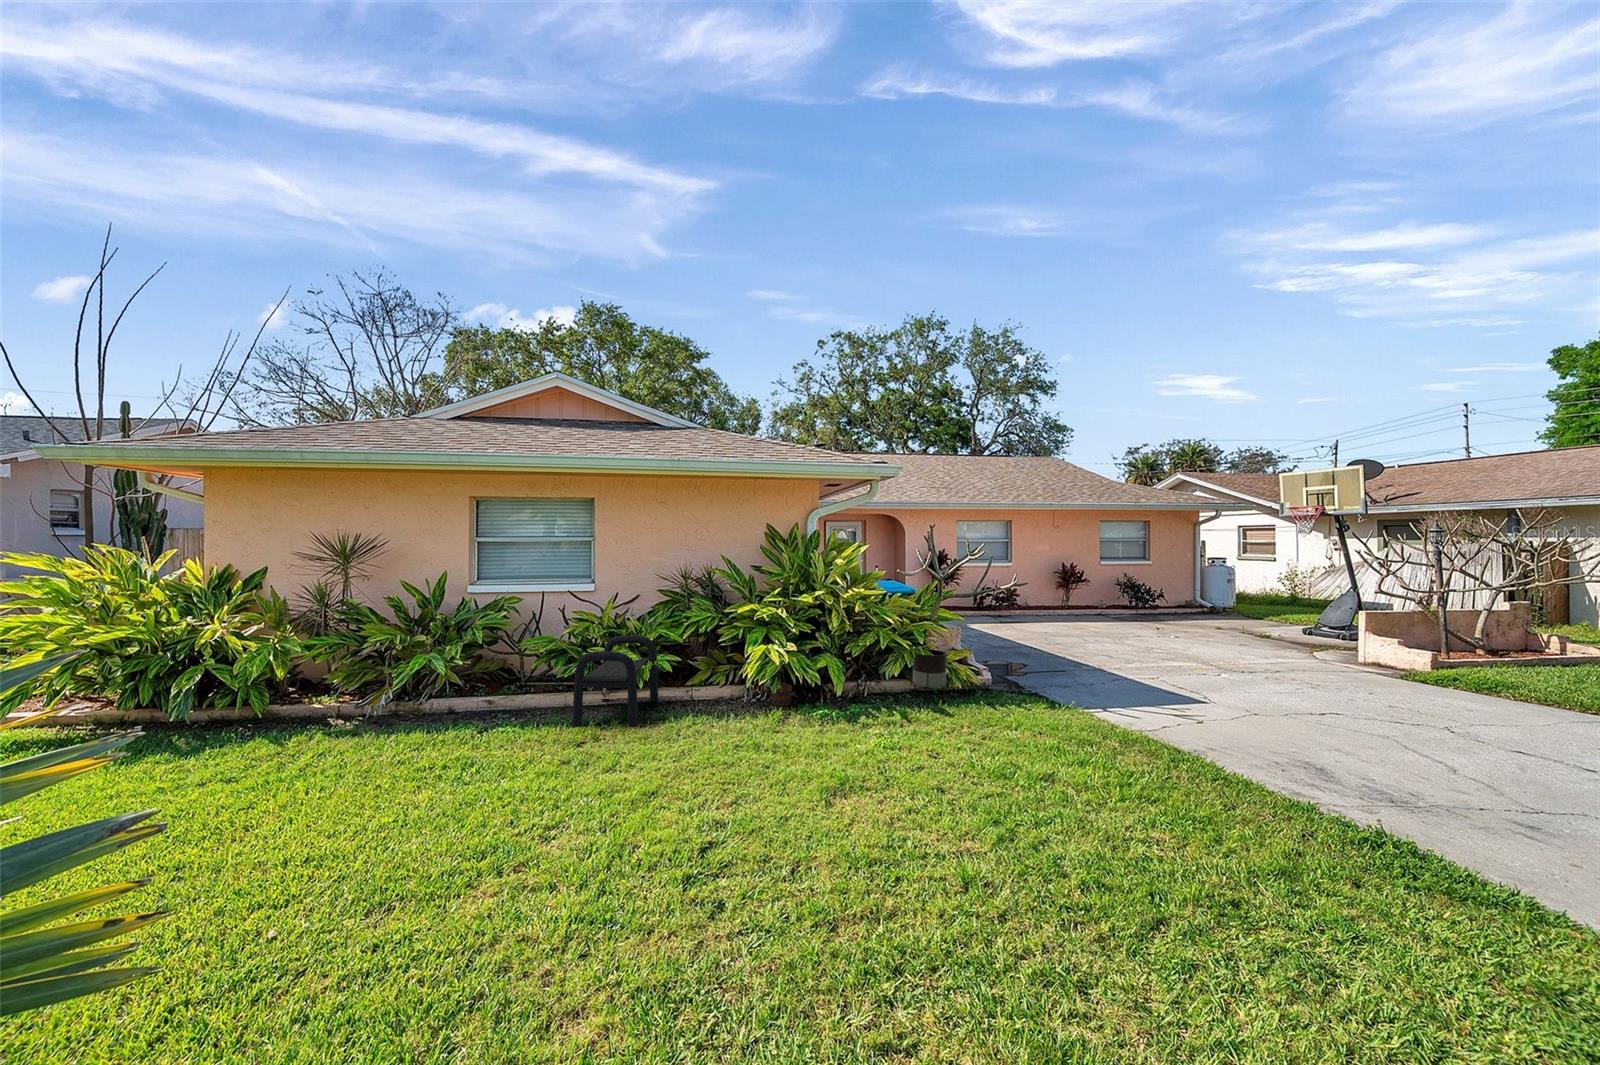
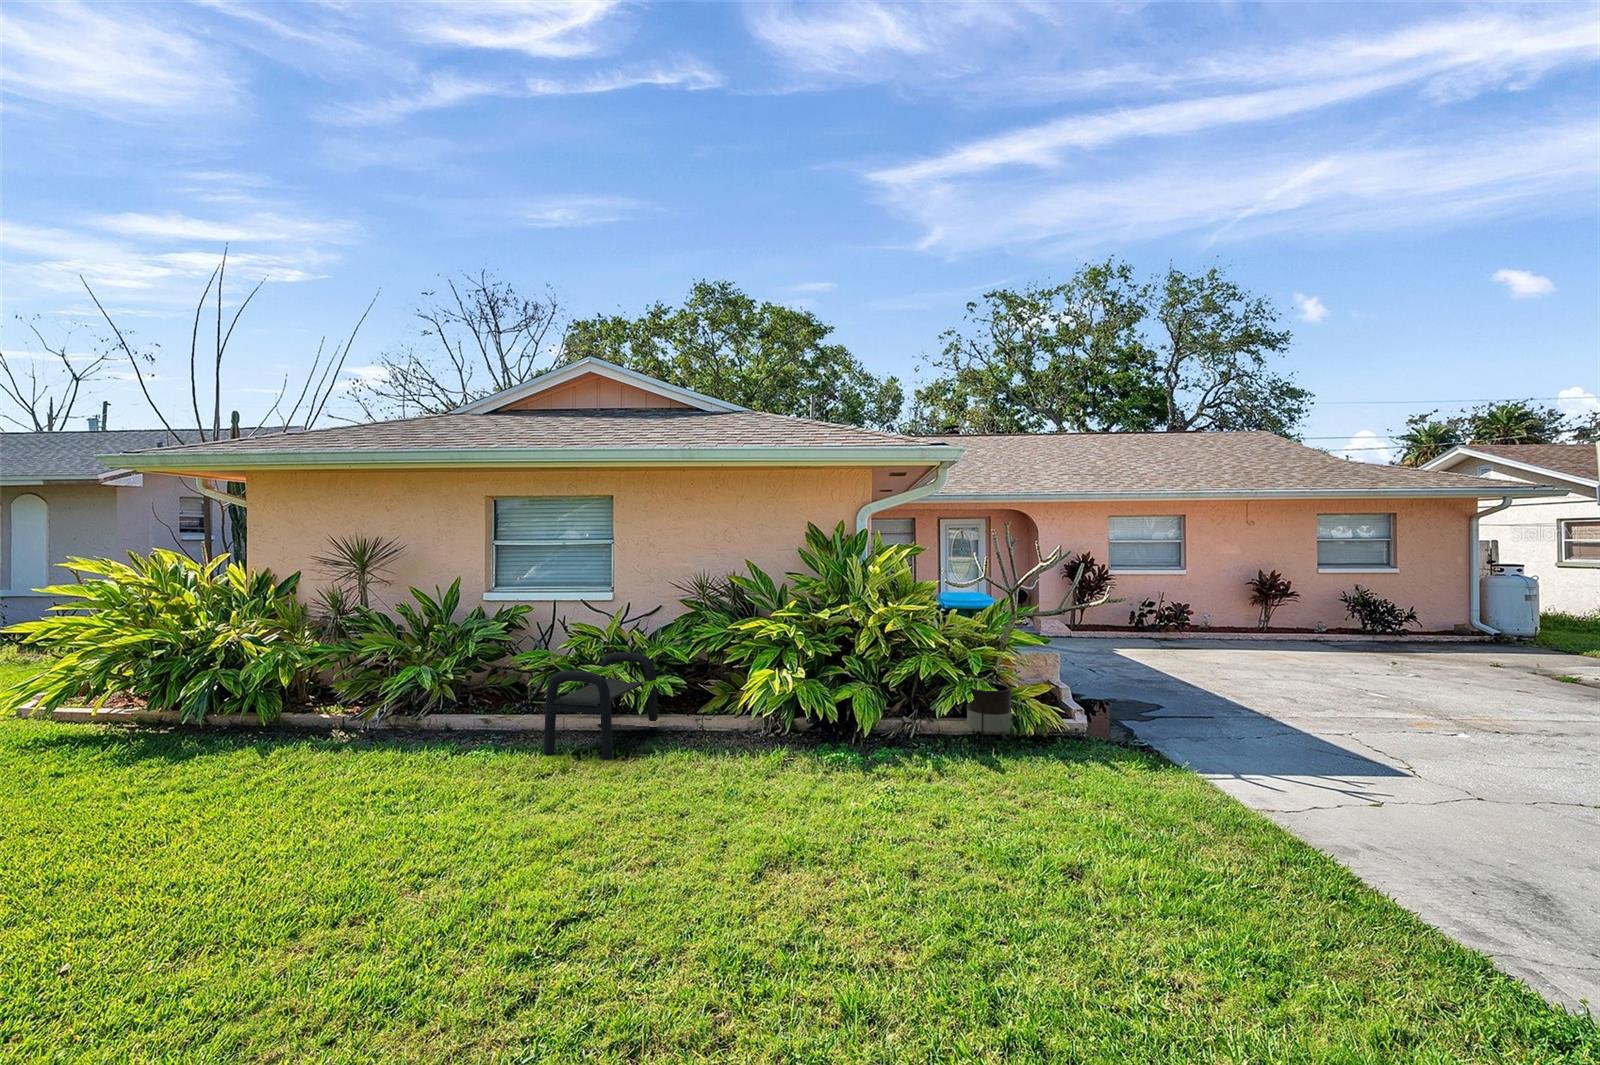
wooden bucket: present [771,669,792,706] -> none [782,699,808,745]

